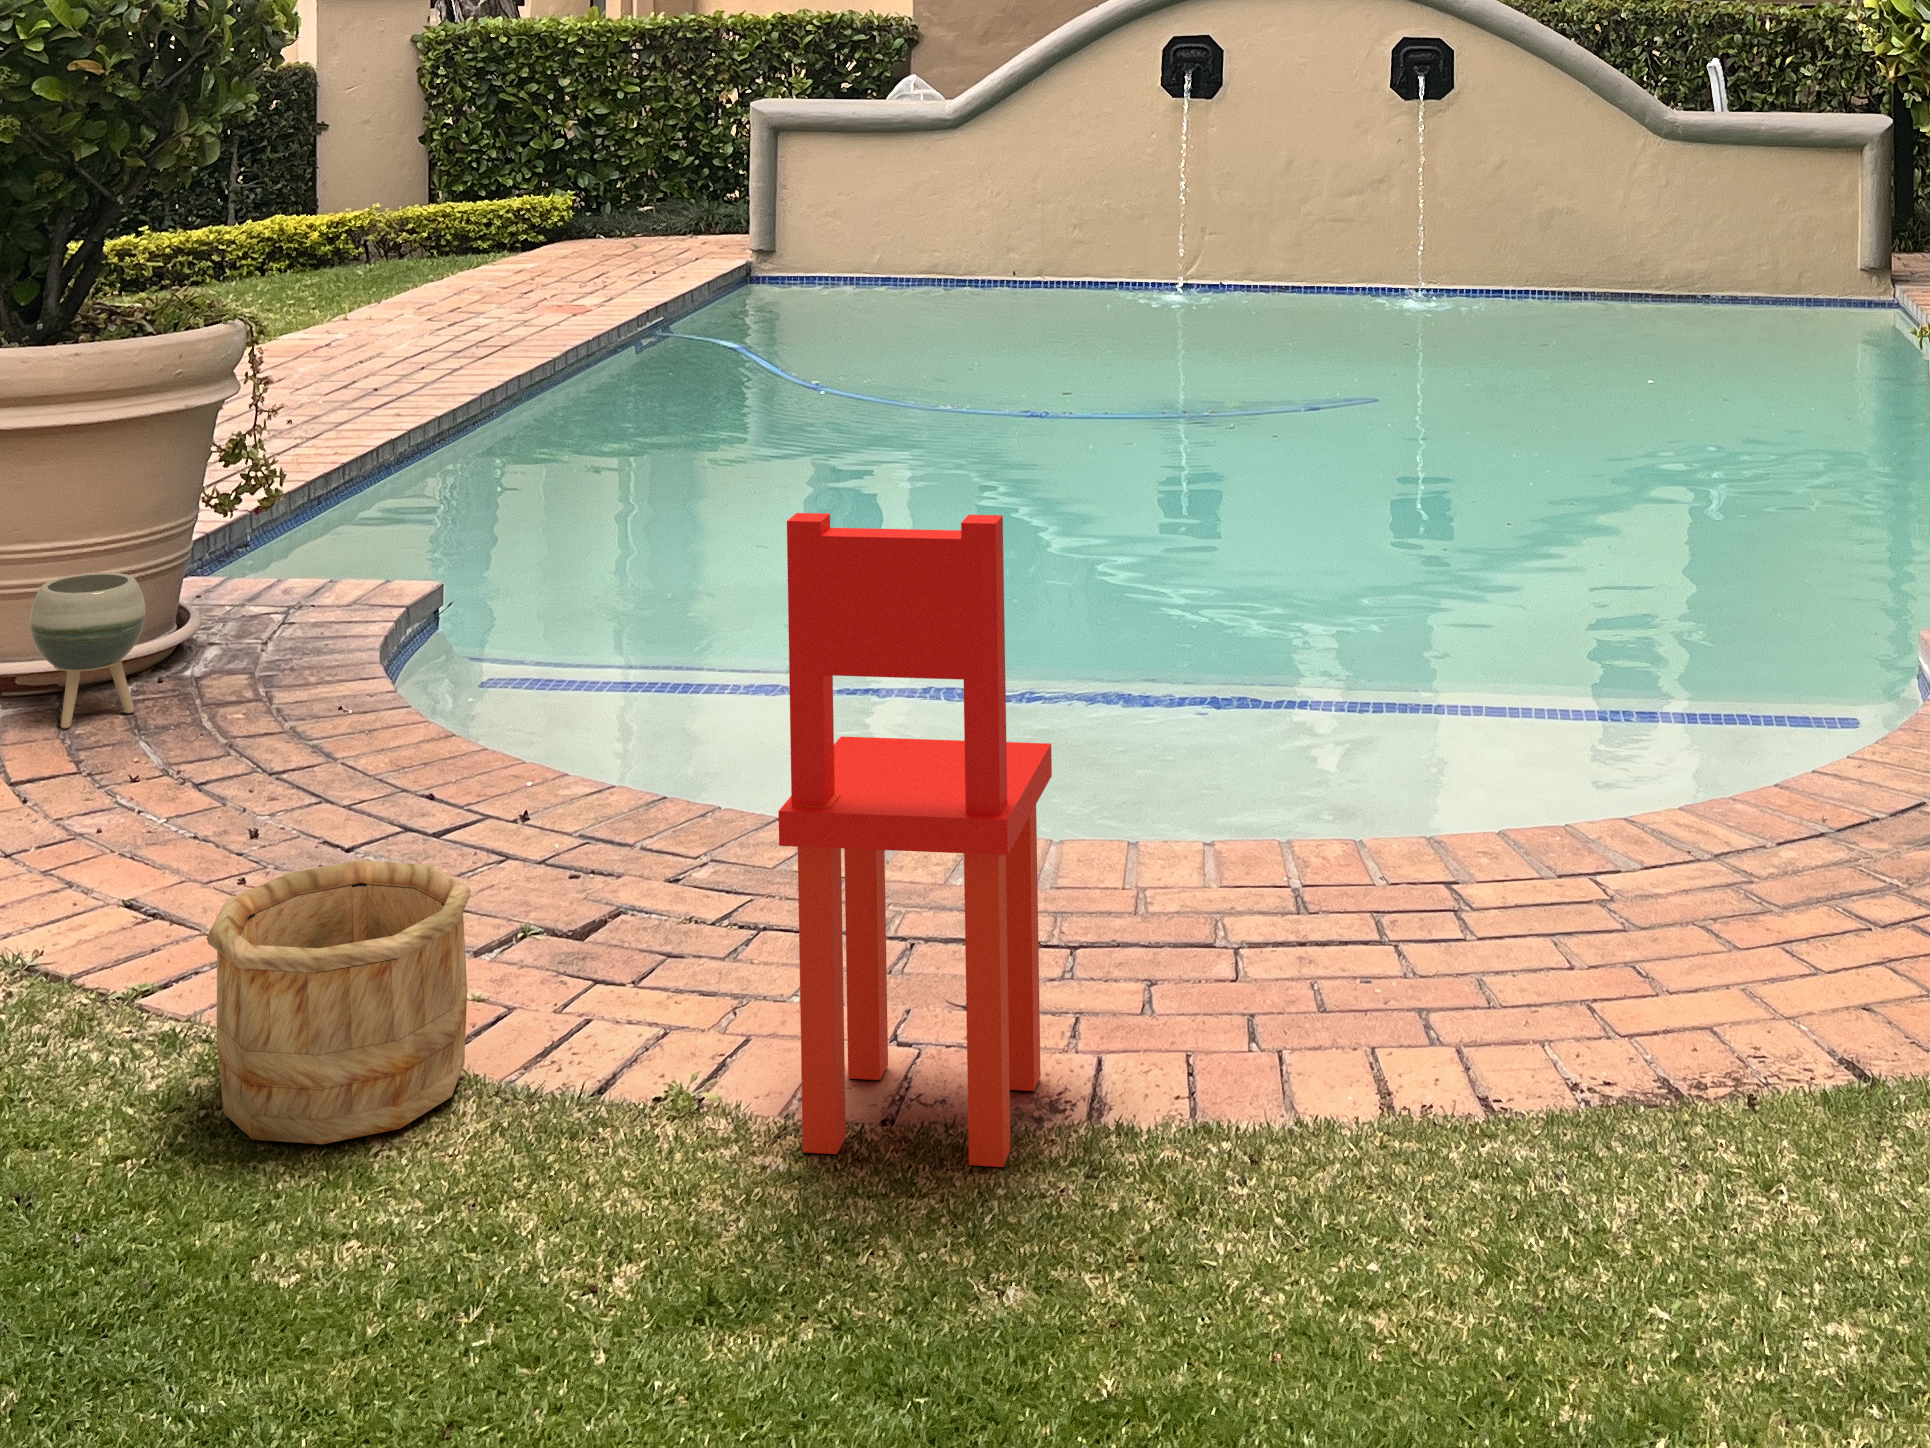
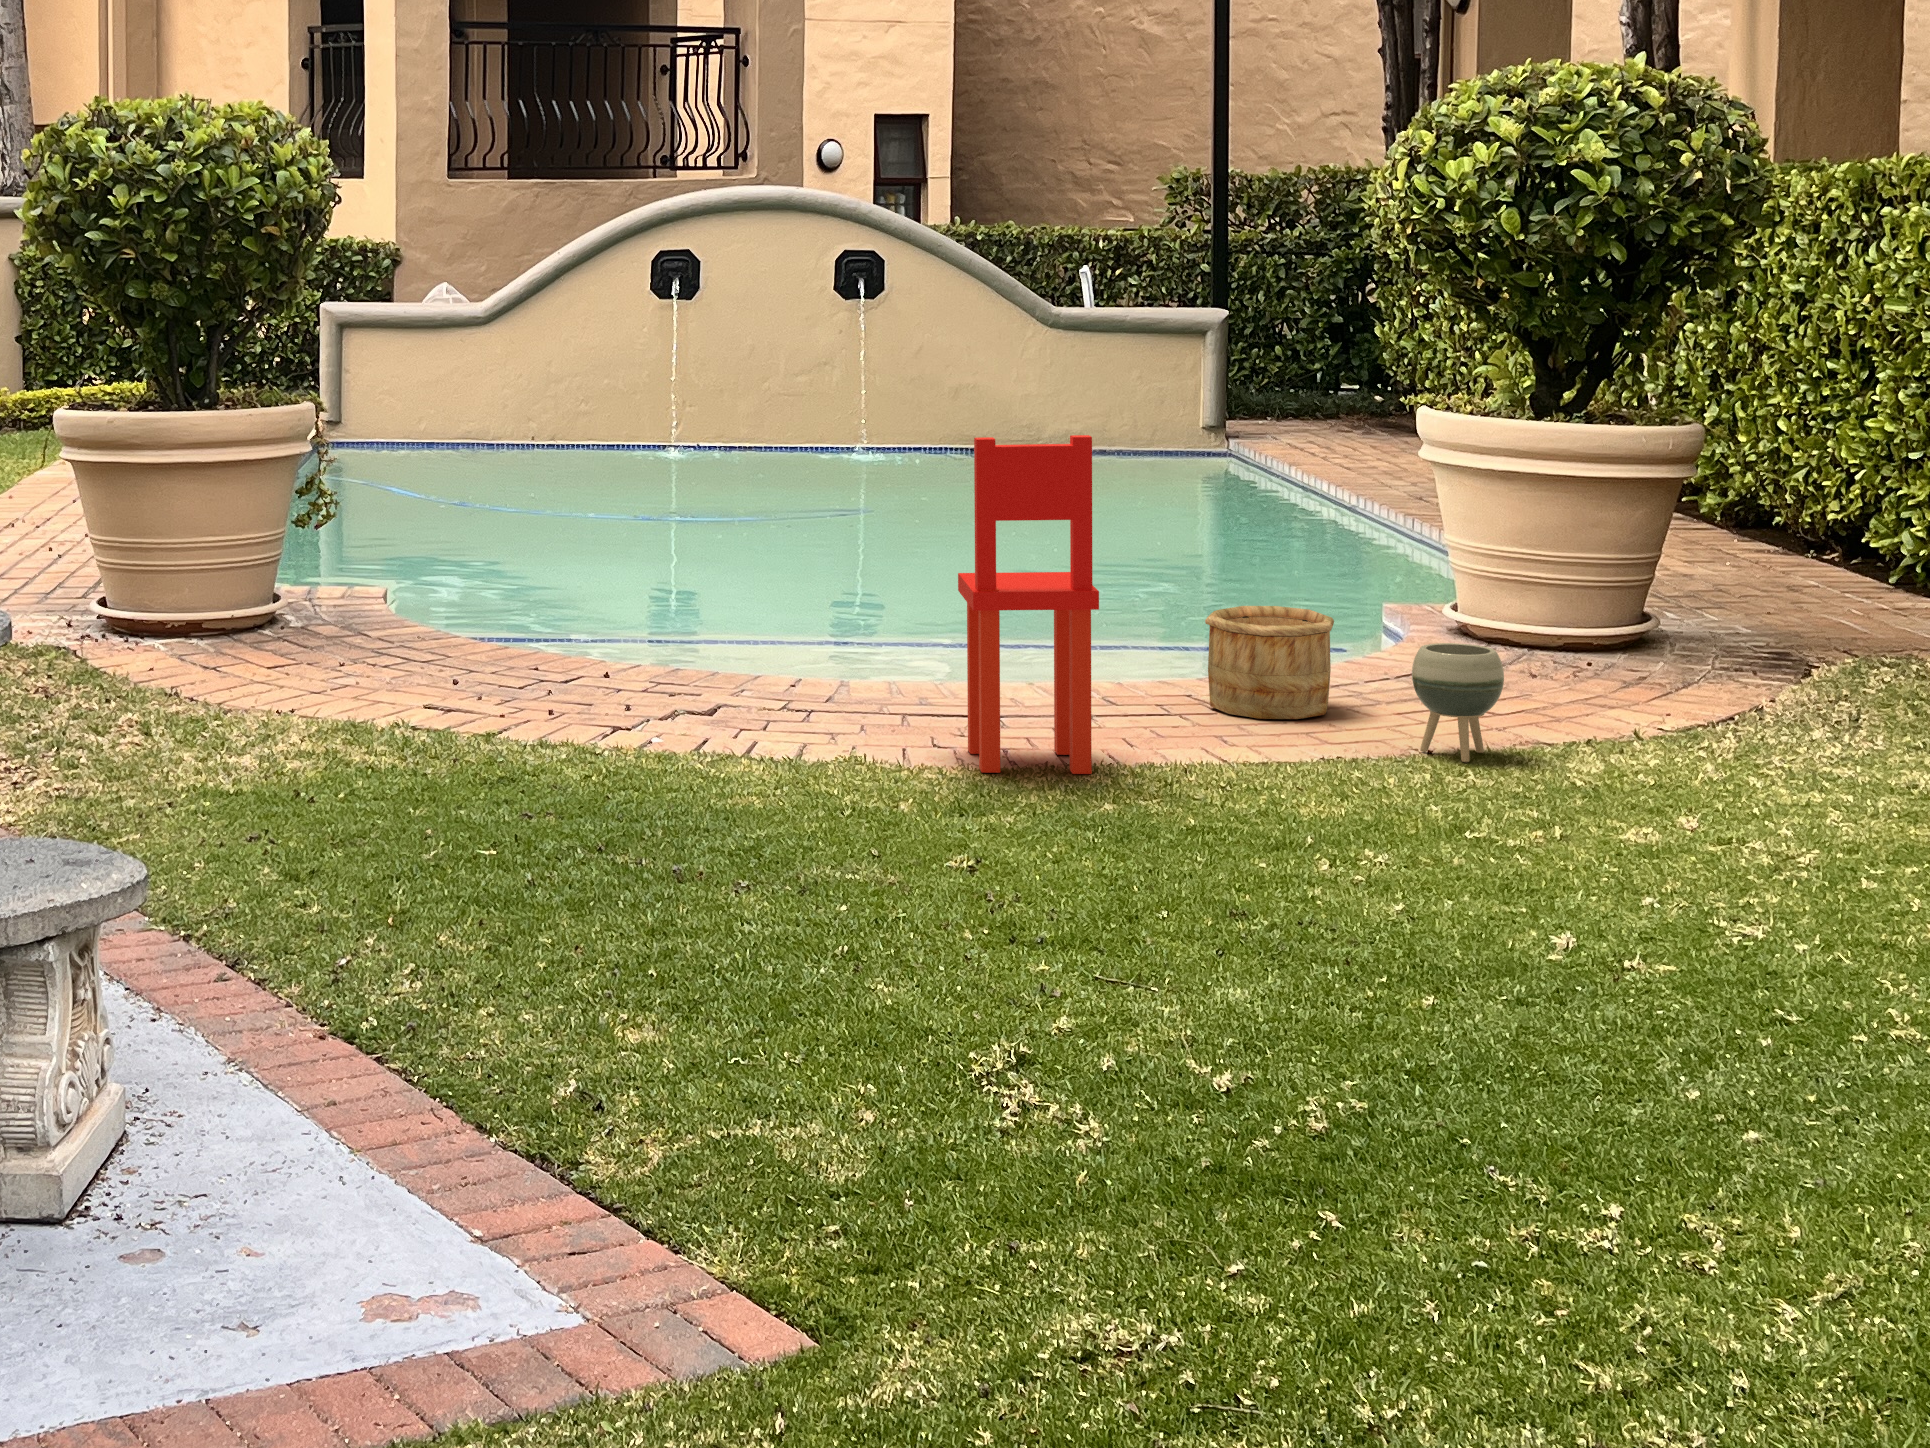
planter: present [30,572,145,728] -> present [1412,643,1504,762]
wooden bucket: present [207,860,471,1144] -> present [1205,606,1334,719]

